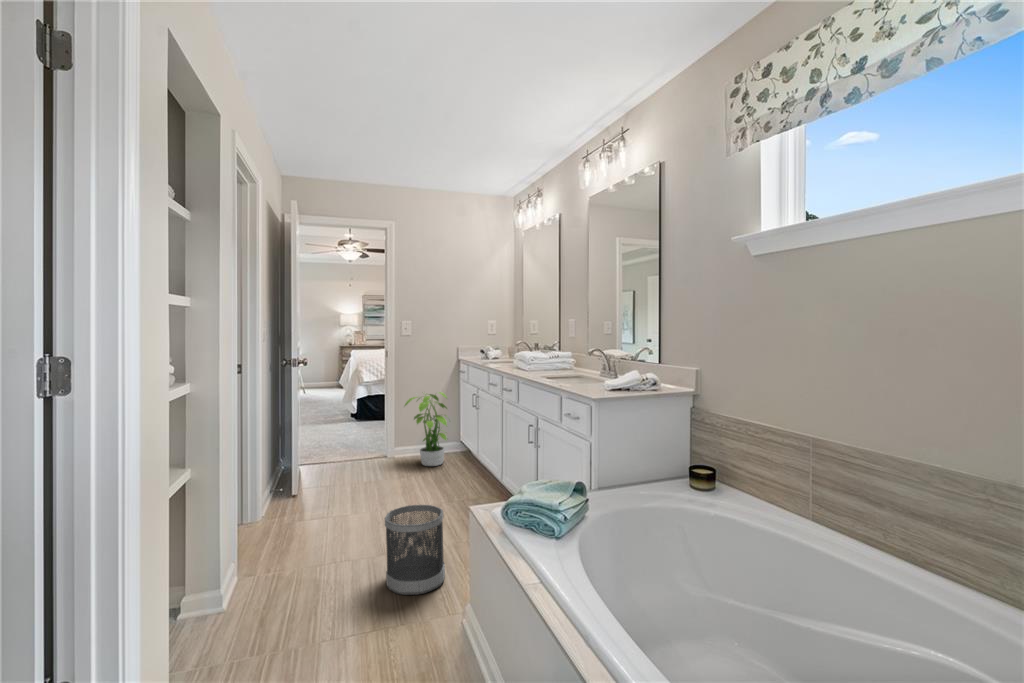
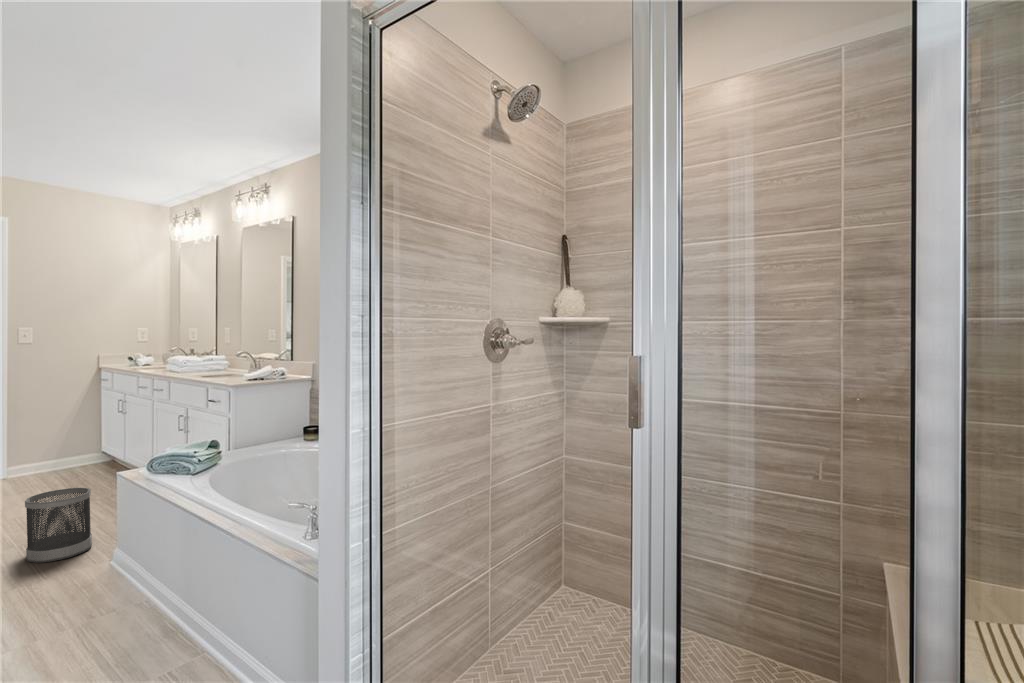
potted plant: present [404,392,447,466] -> none [27,399,91,476]

